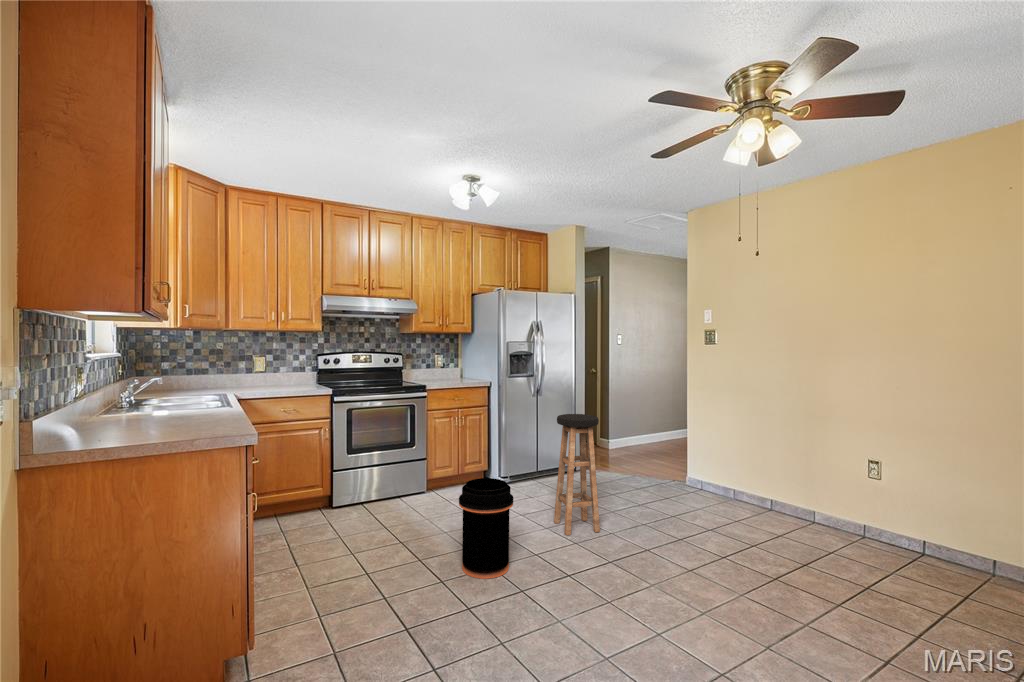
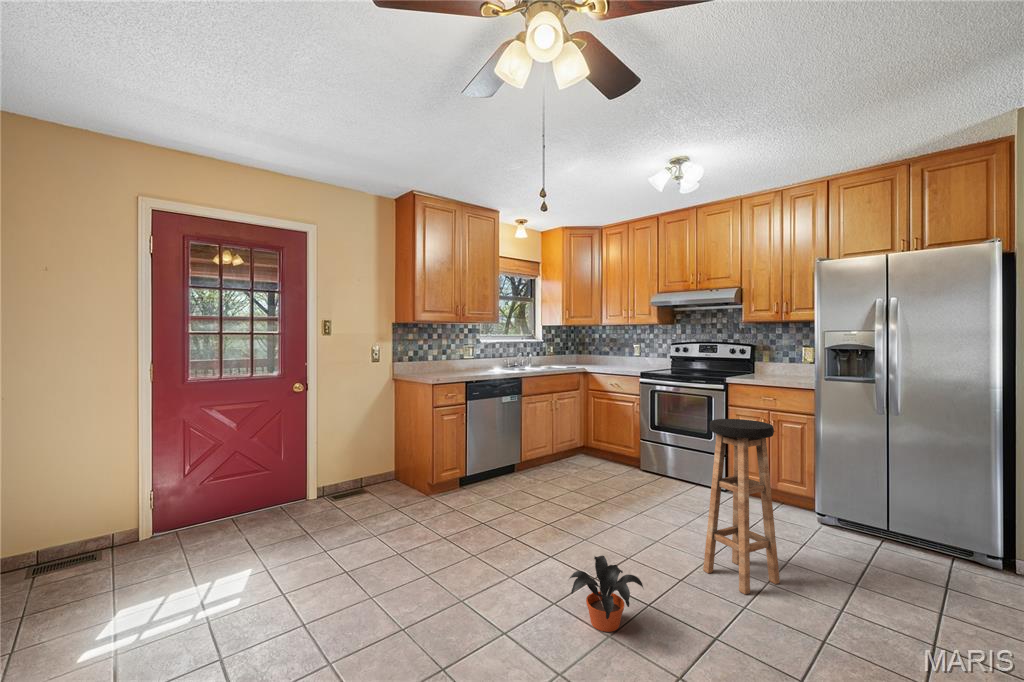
trash can: present [459,478,514,579] -> none [557,451,609,545]
potted plant: none [610,540,671,591] -> present [569,556,643,632]

